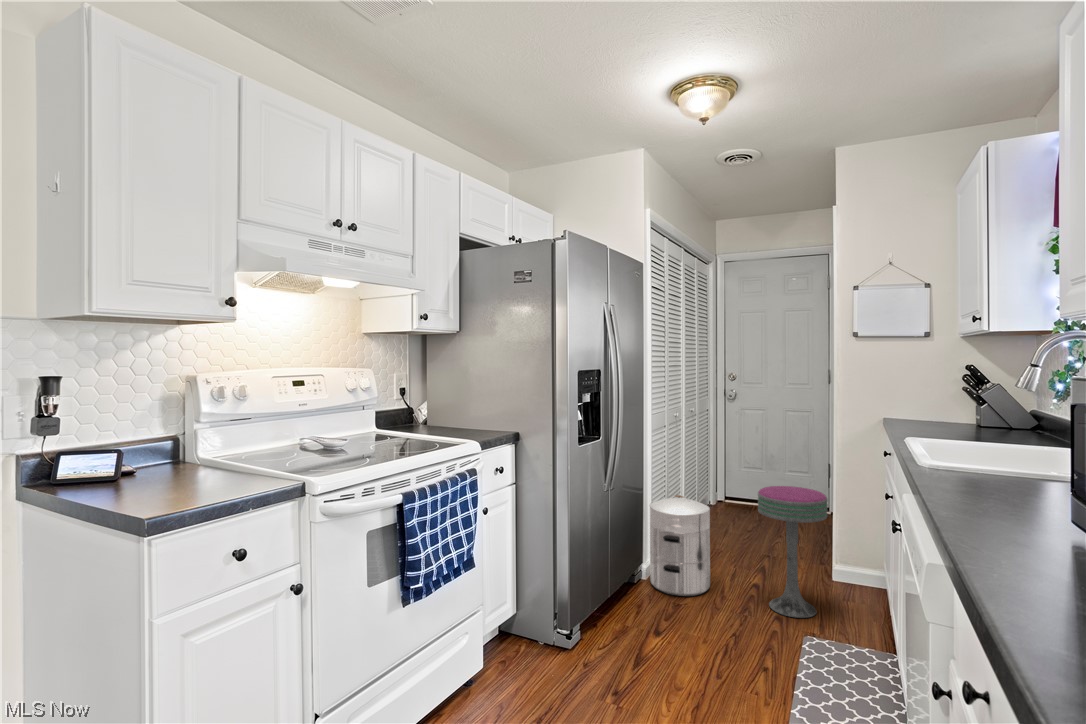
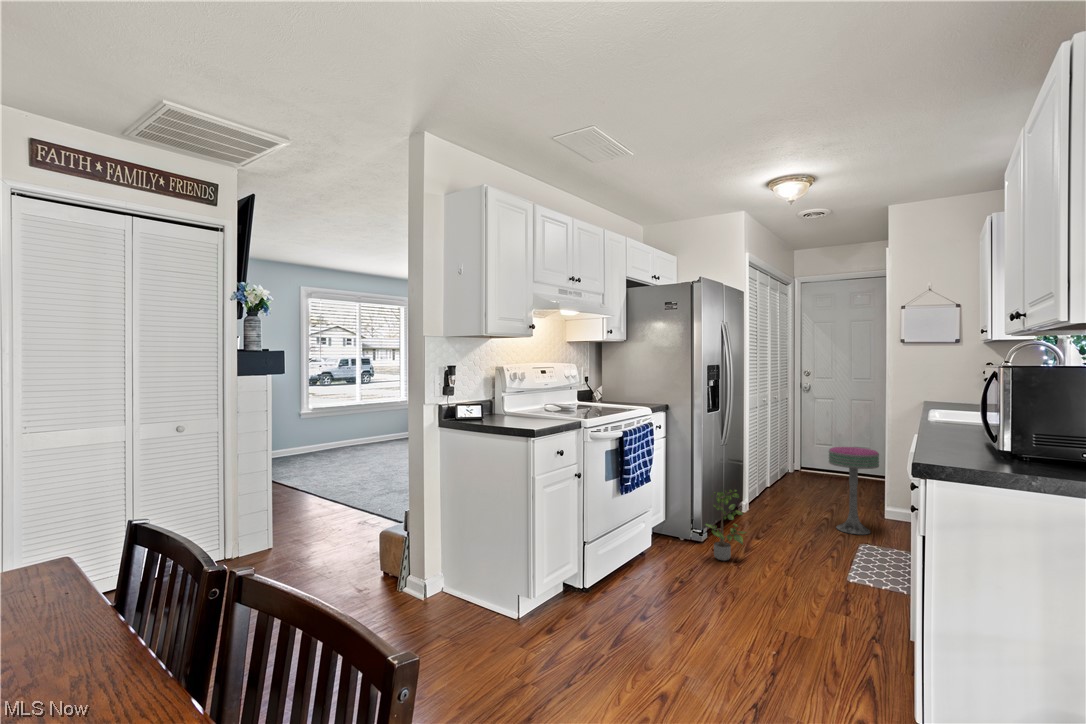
waste bin: present [650,495,710,596] -> none [749,453,793,522]
potted plant: none [565,570,633,694] -> present [706,489,746,561]

